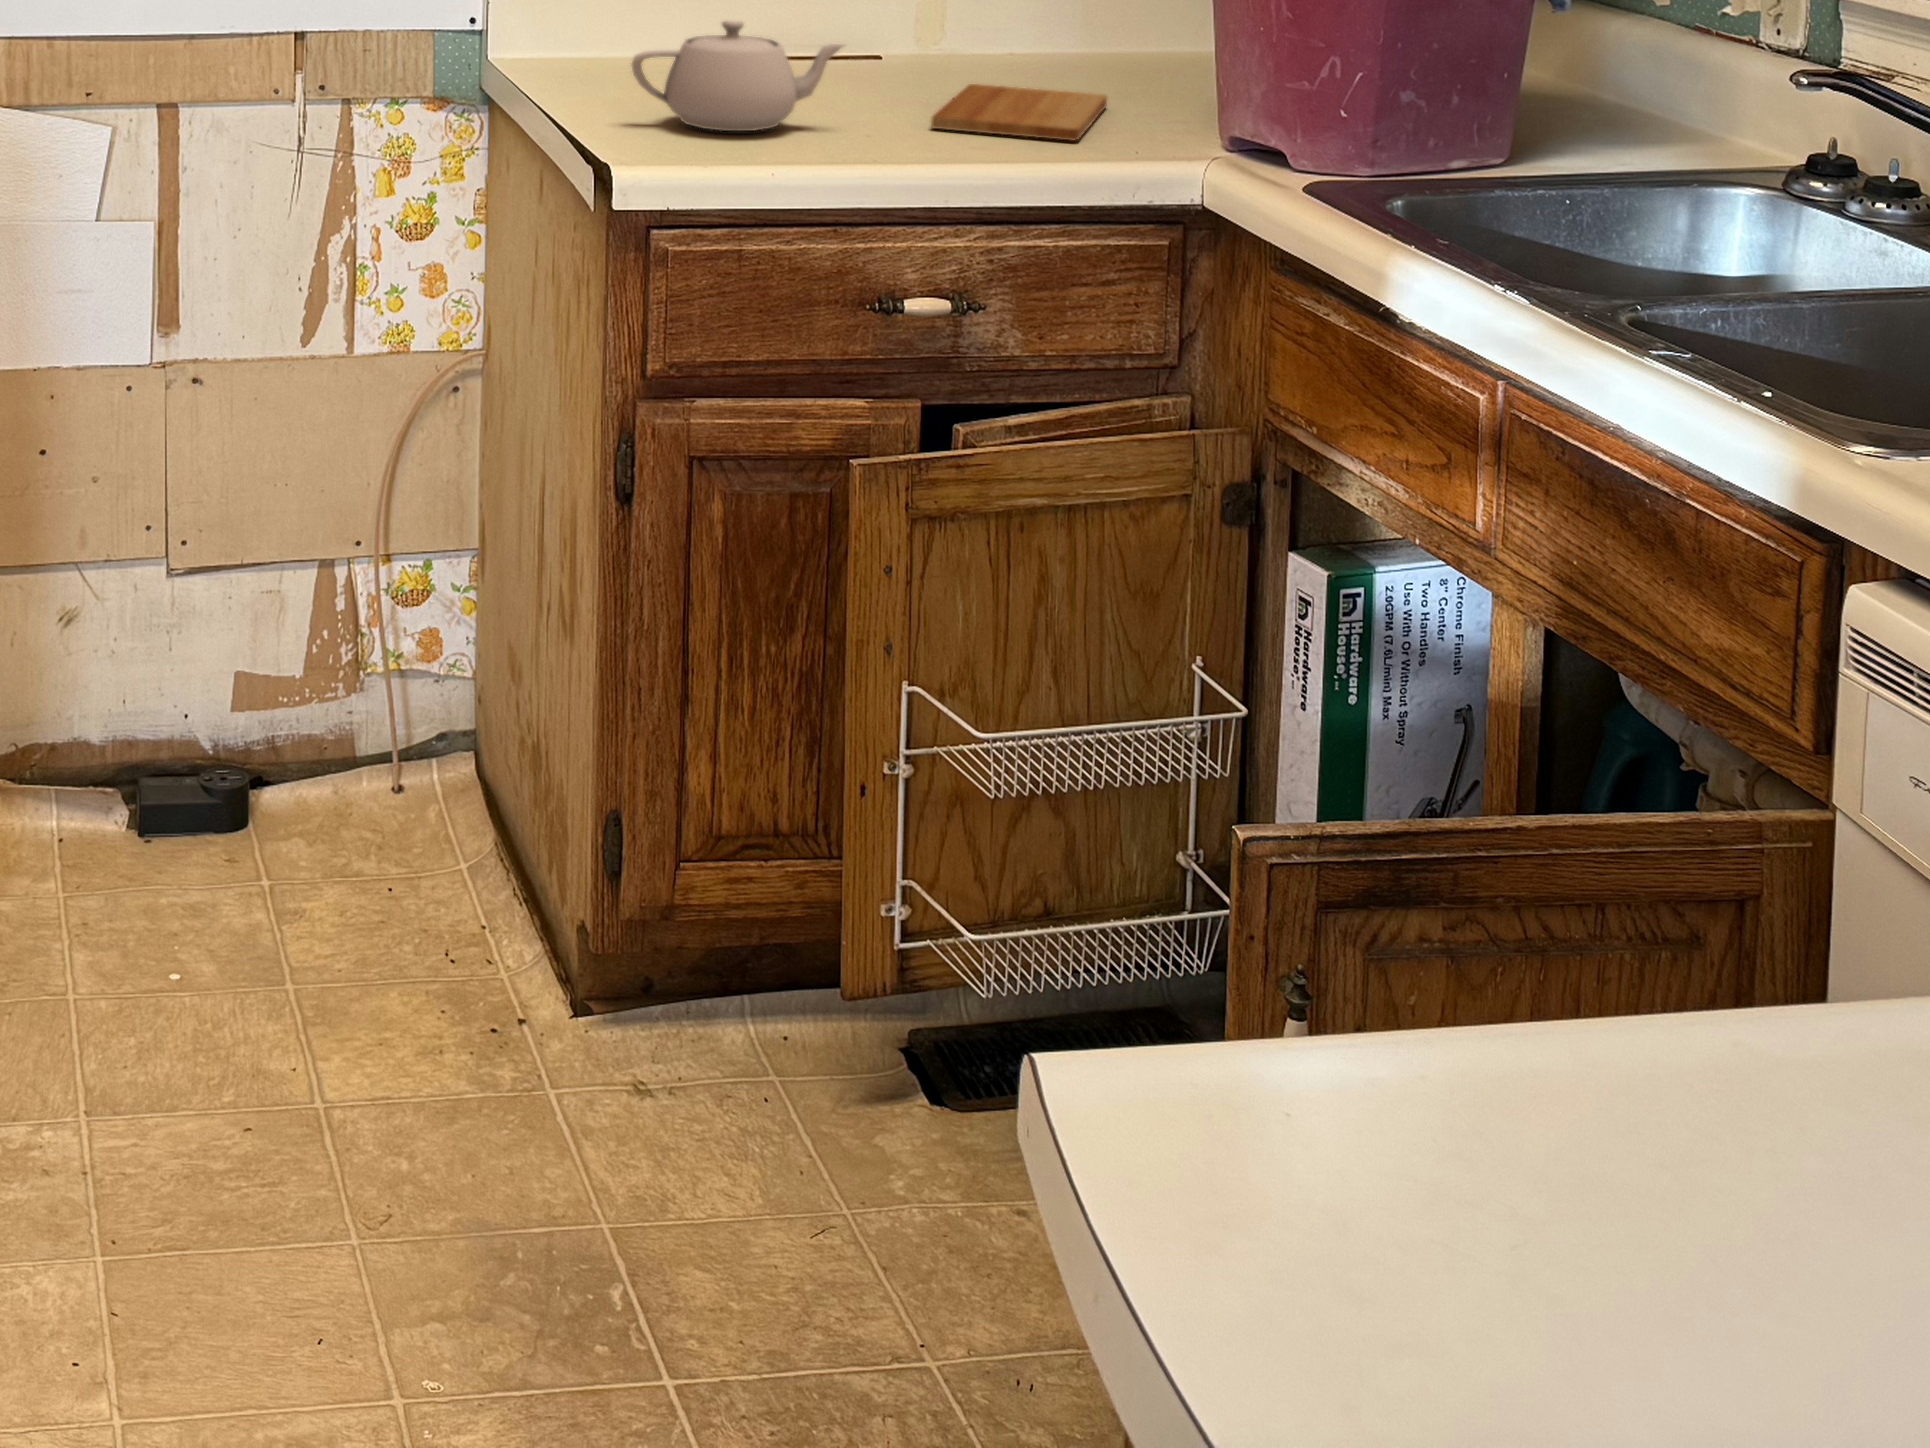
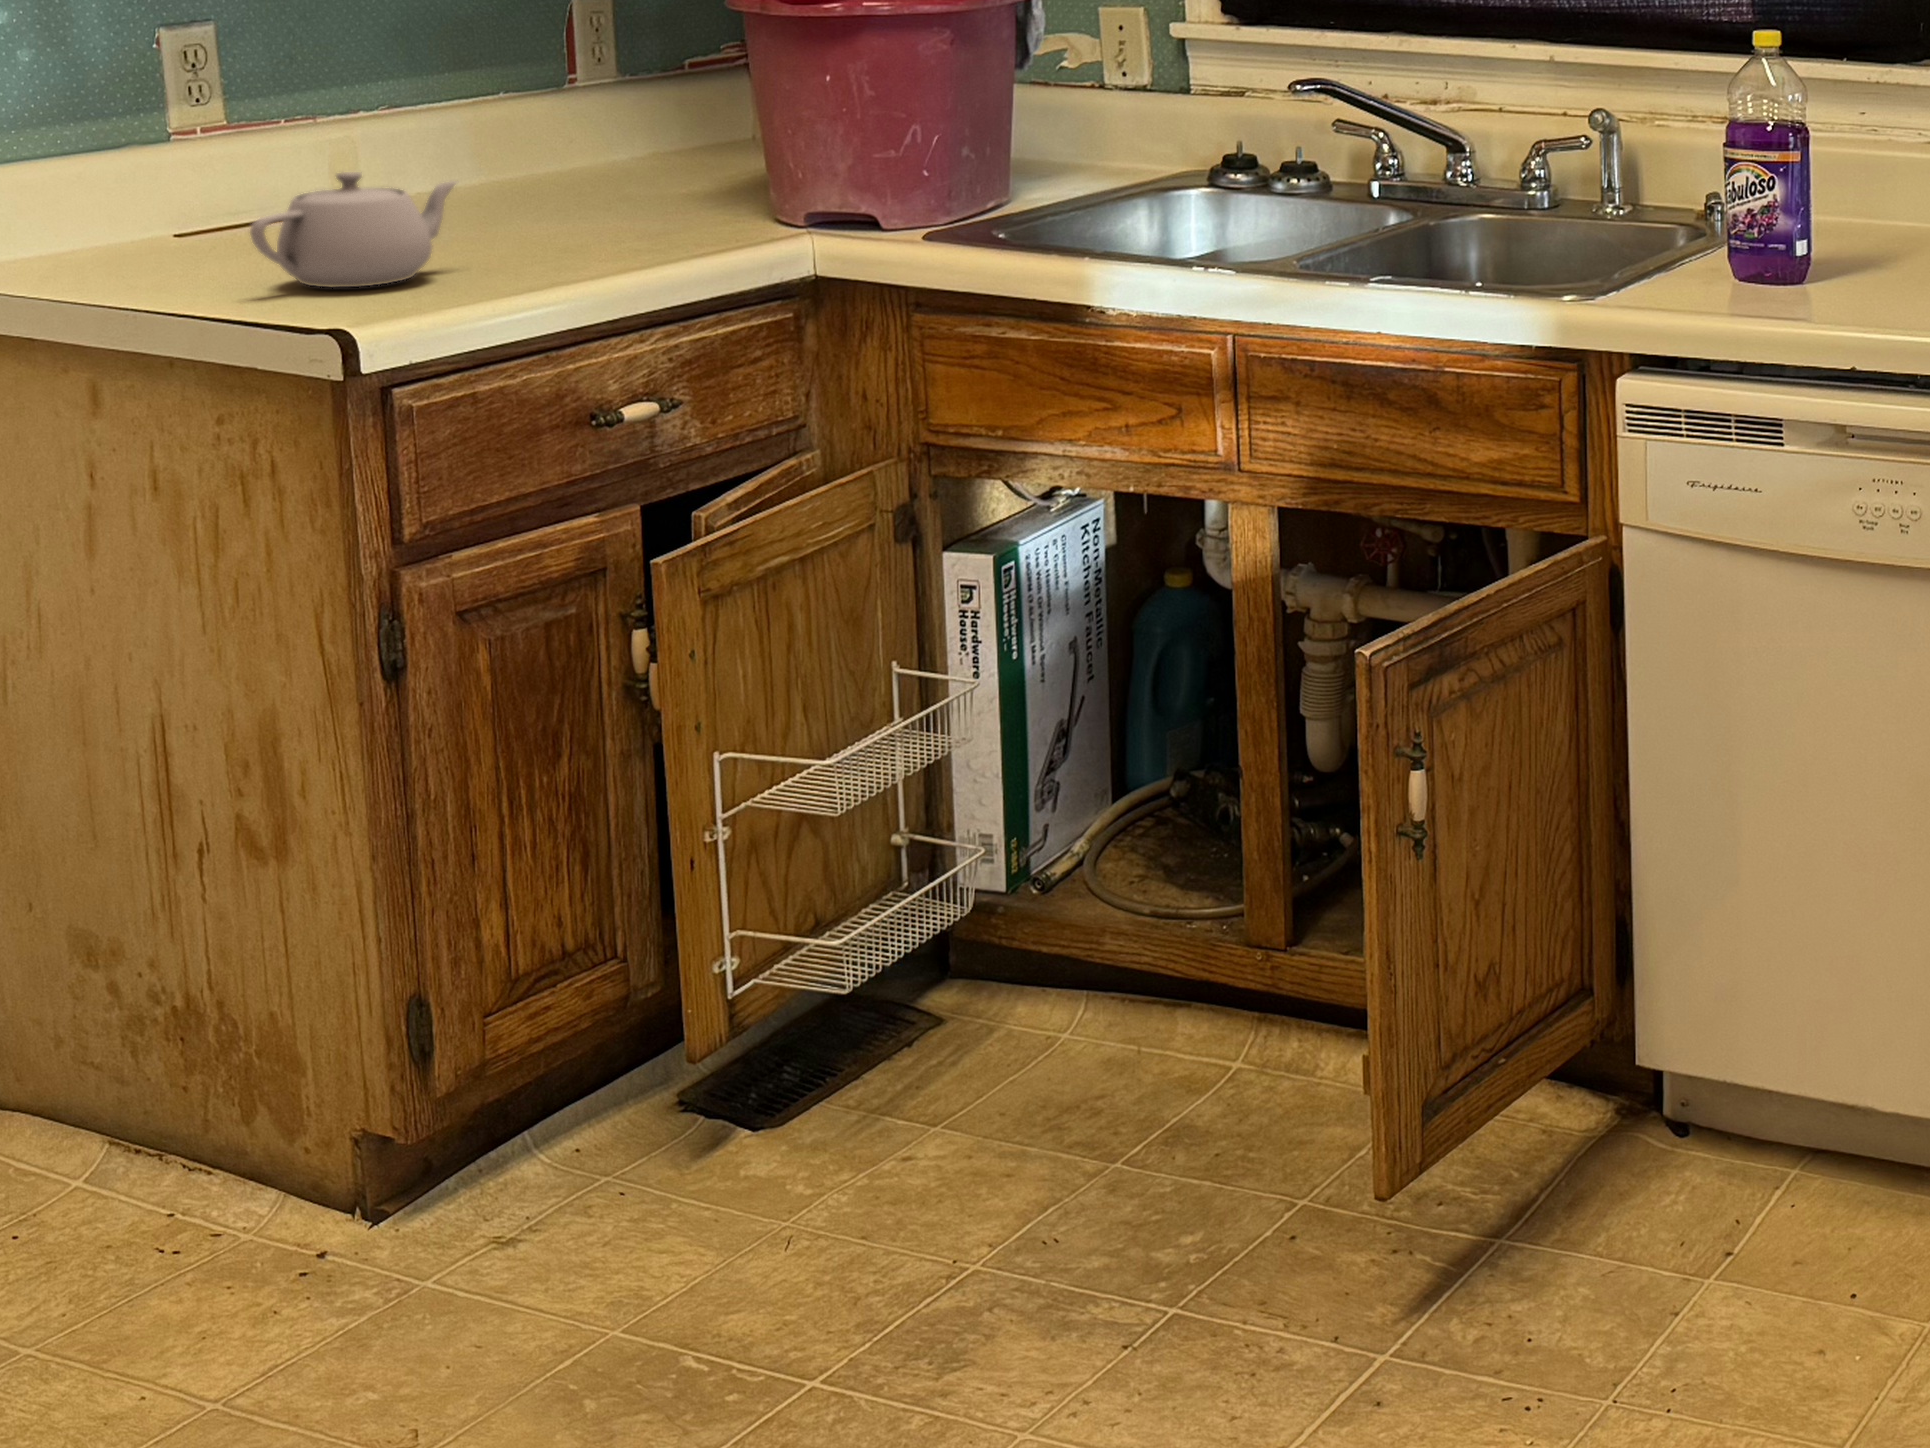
cutting board: present [931,84,1107,141] -> none [486,204,687,252]

